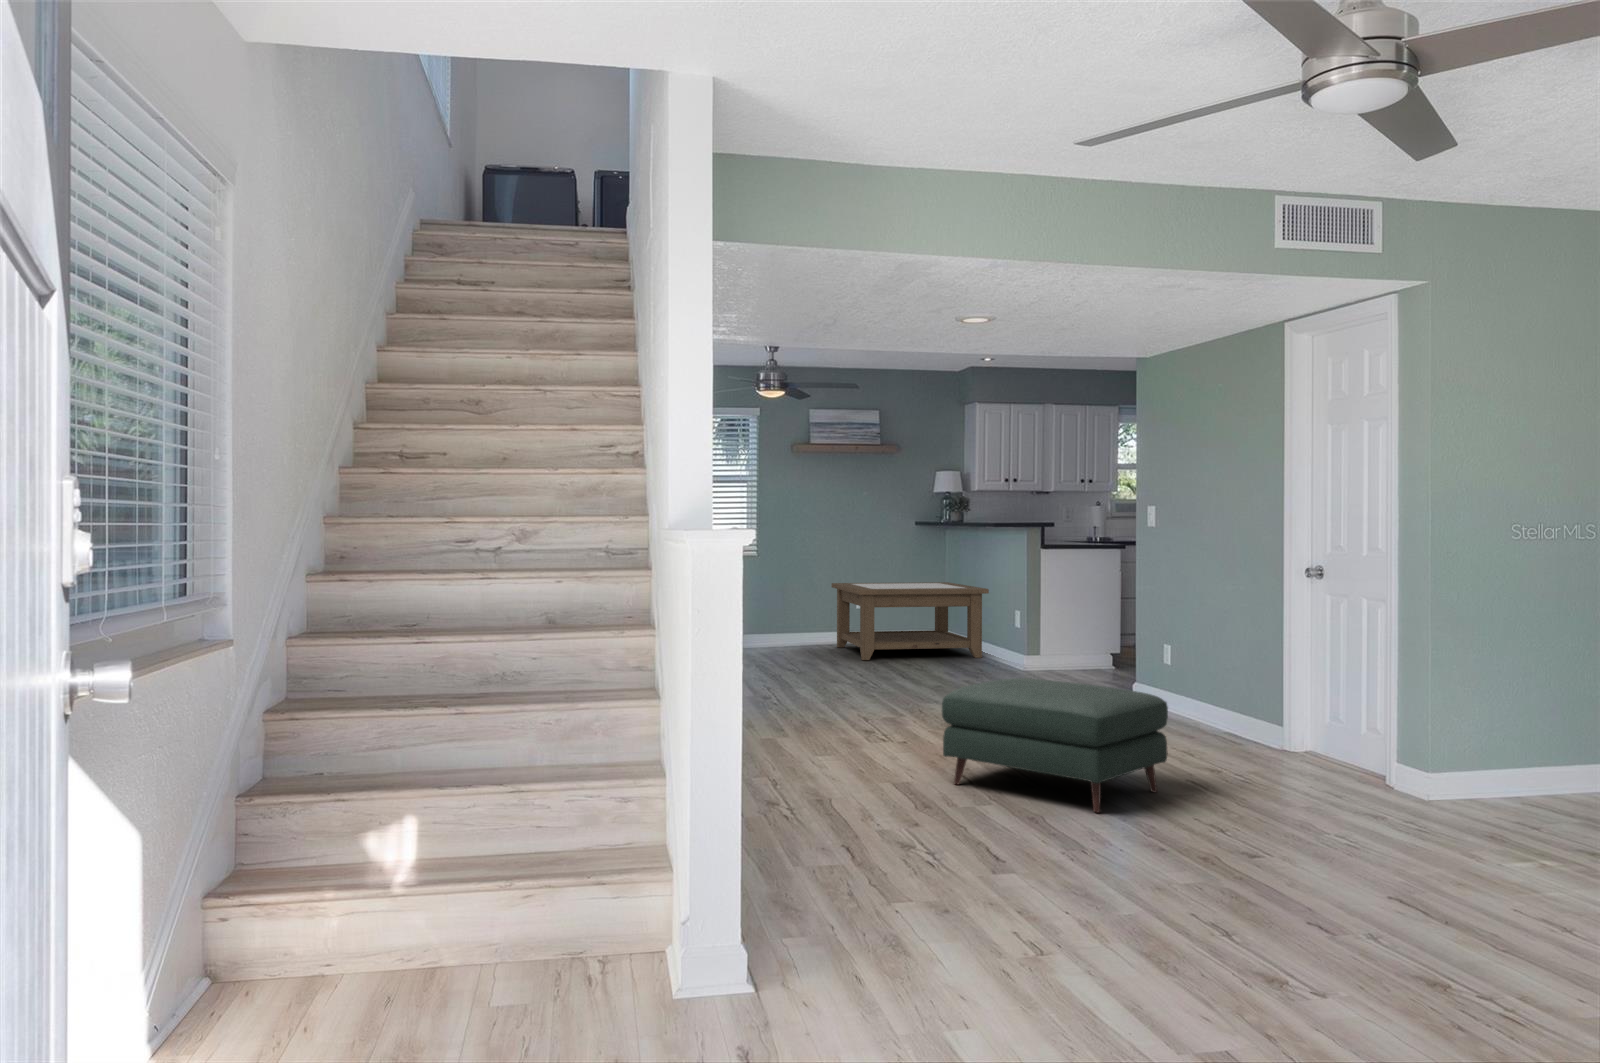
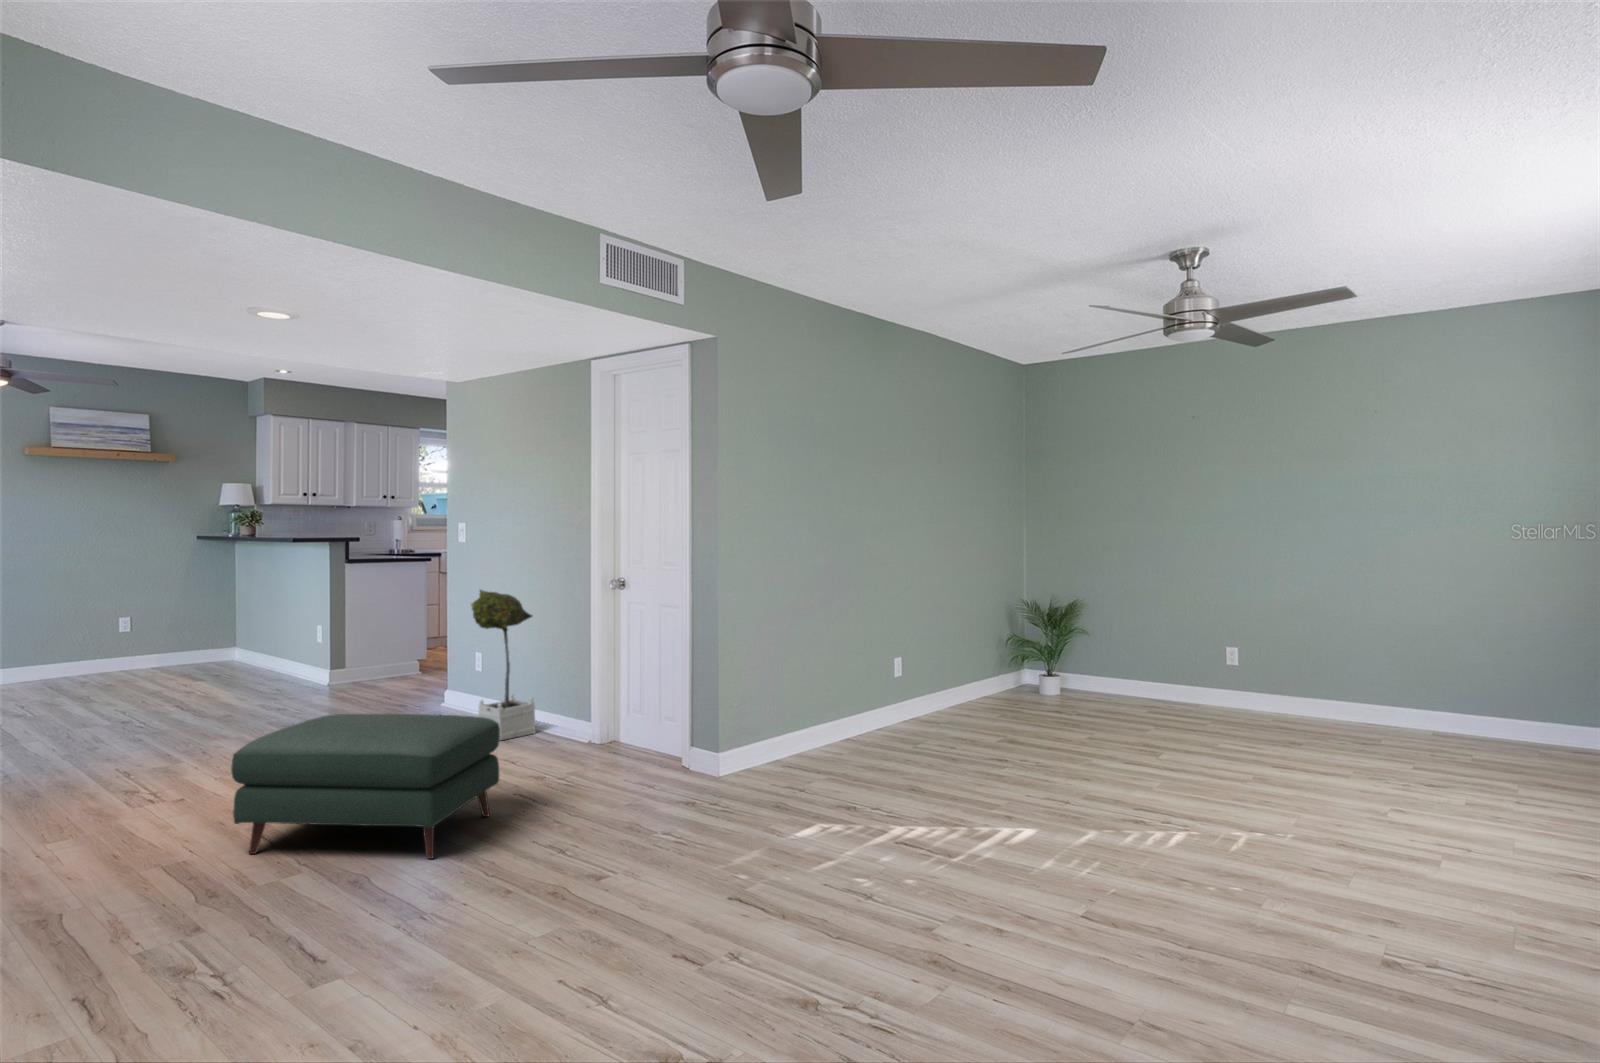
potted tree: none [1154,575,1222,734] -> present [471,590,536,740]
coffee table: present [832,582,989,660] -> none [80,599,286,694]

